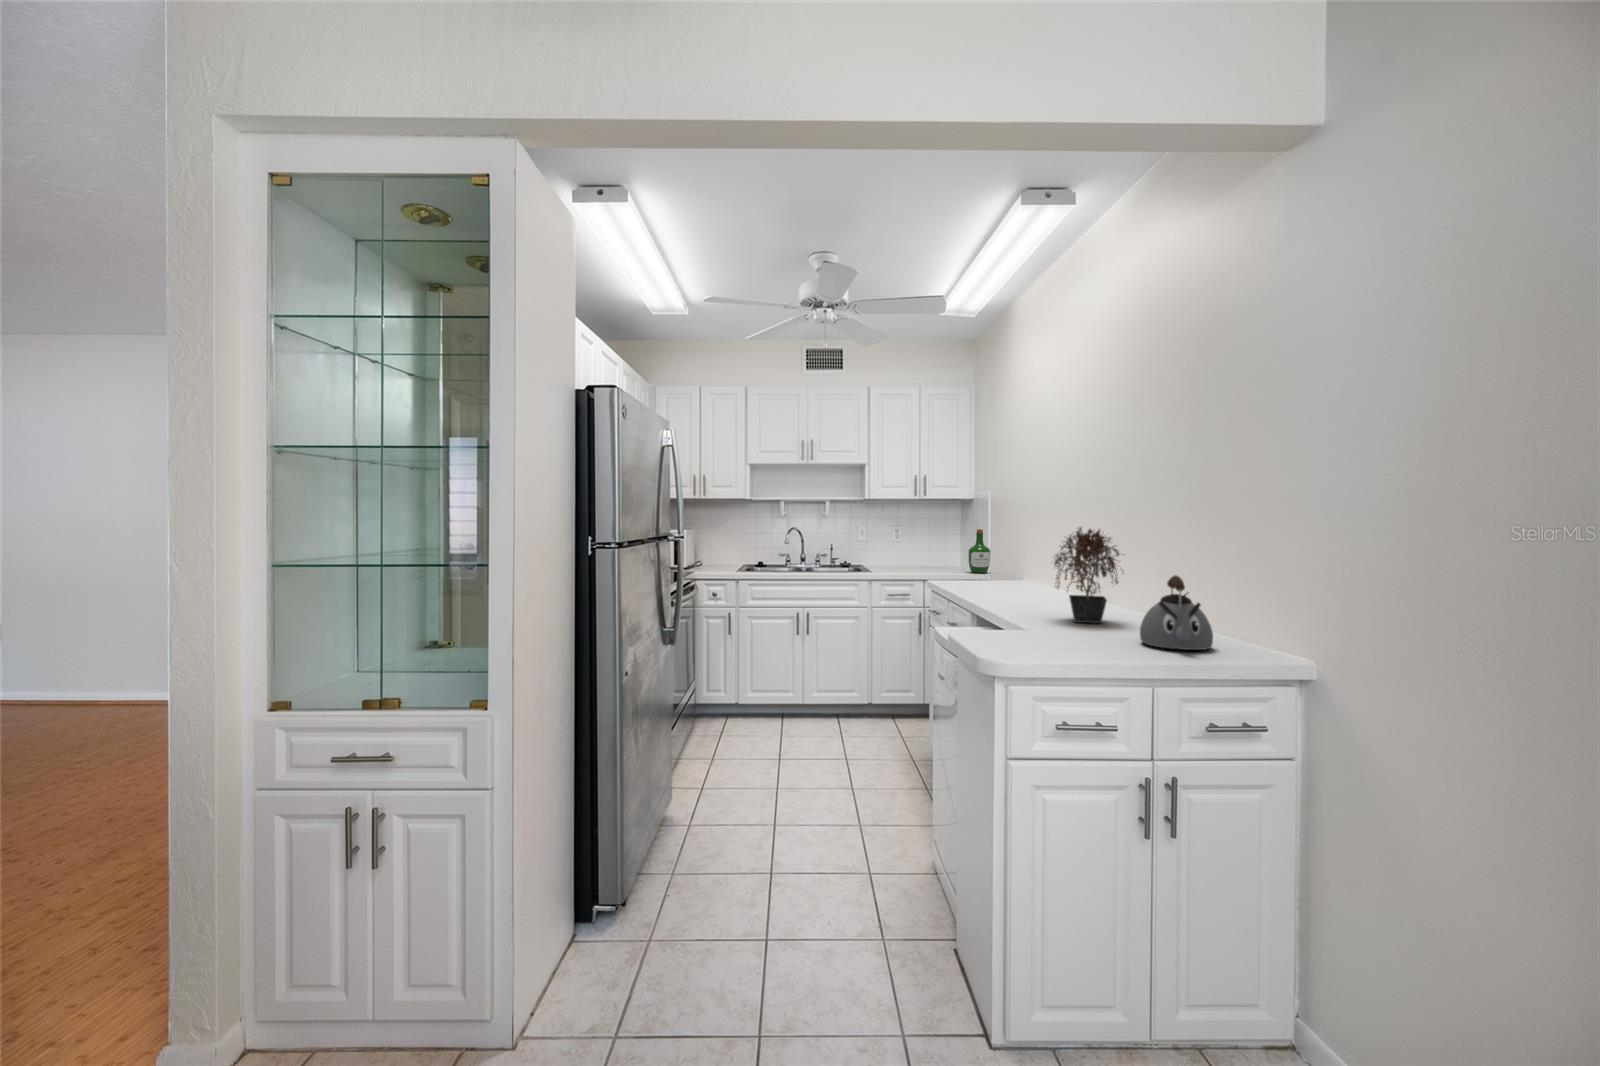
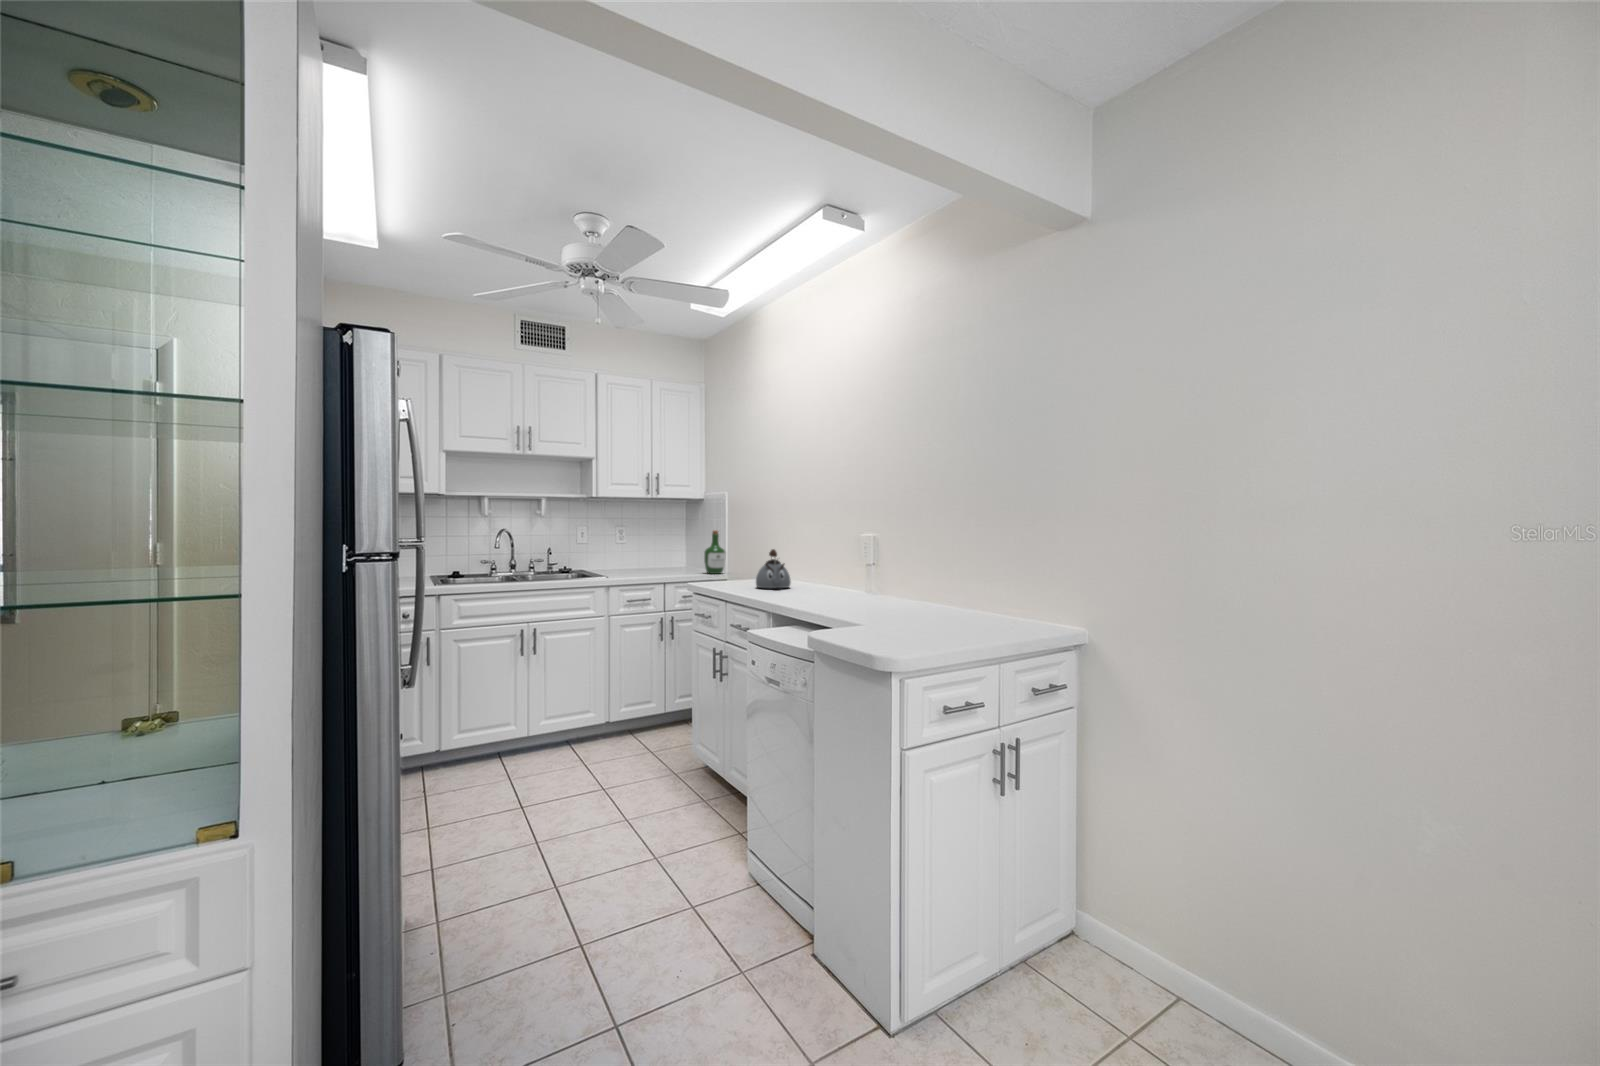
potted plant: present [1054,527,1119,623] -> none [854,524,921,612]
kettle: present [1140,575,1213,650] -> present [756,549,791,588]

